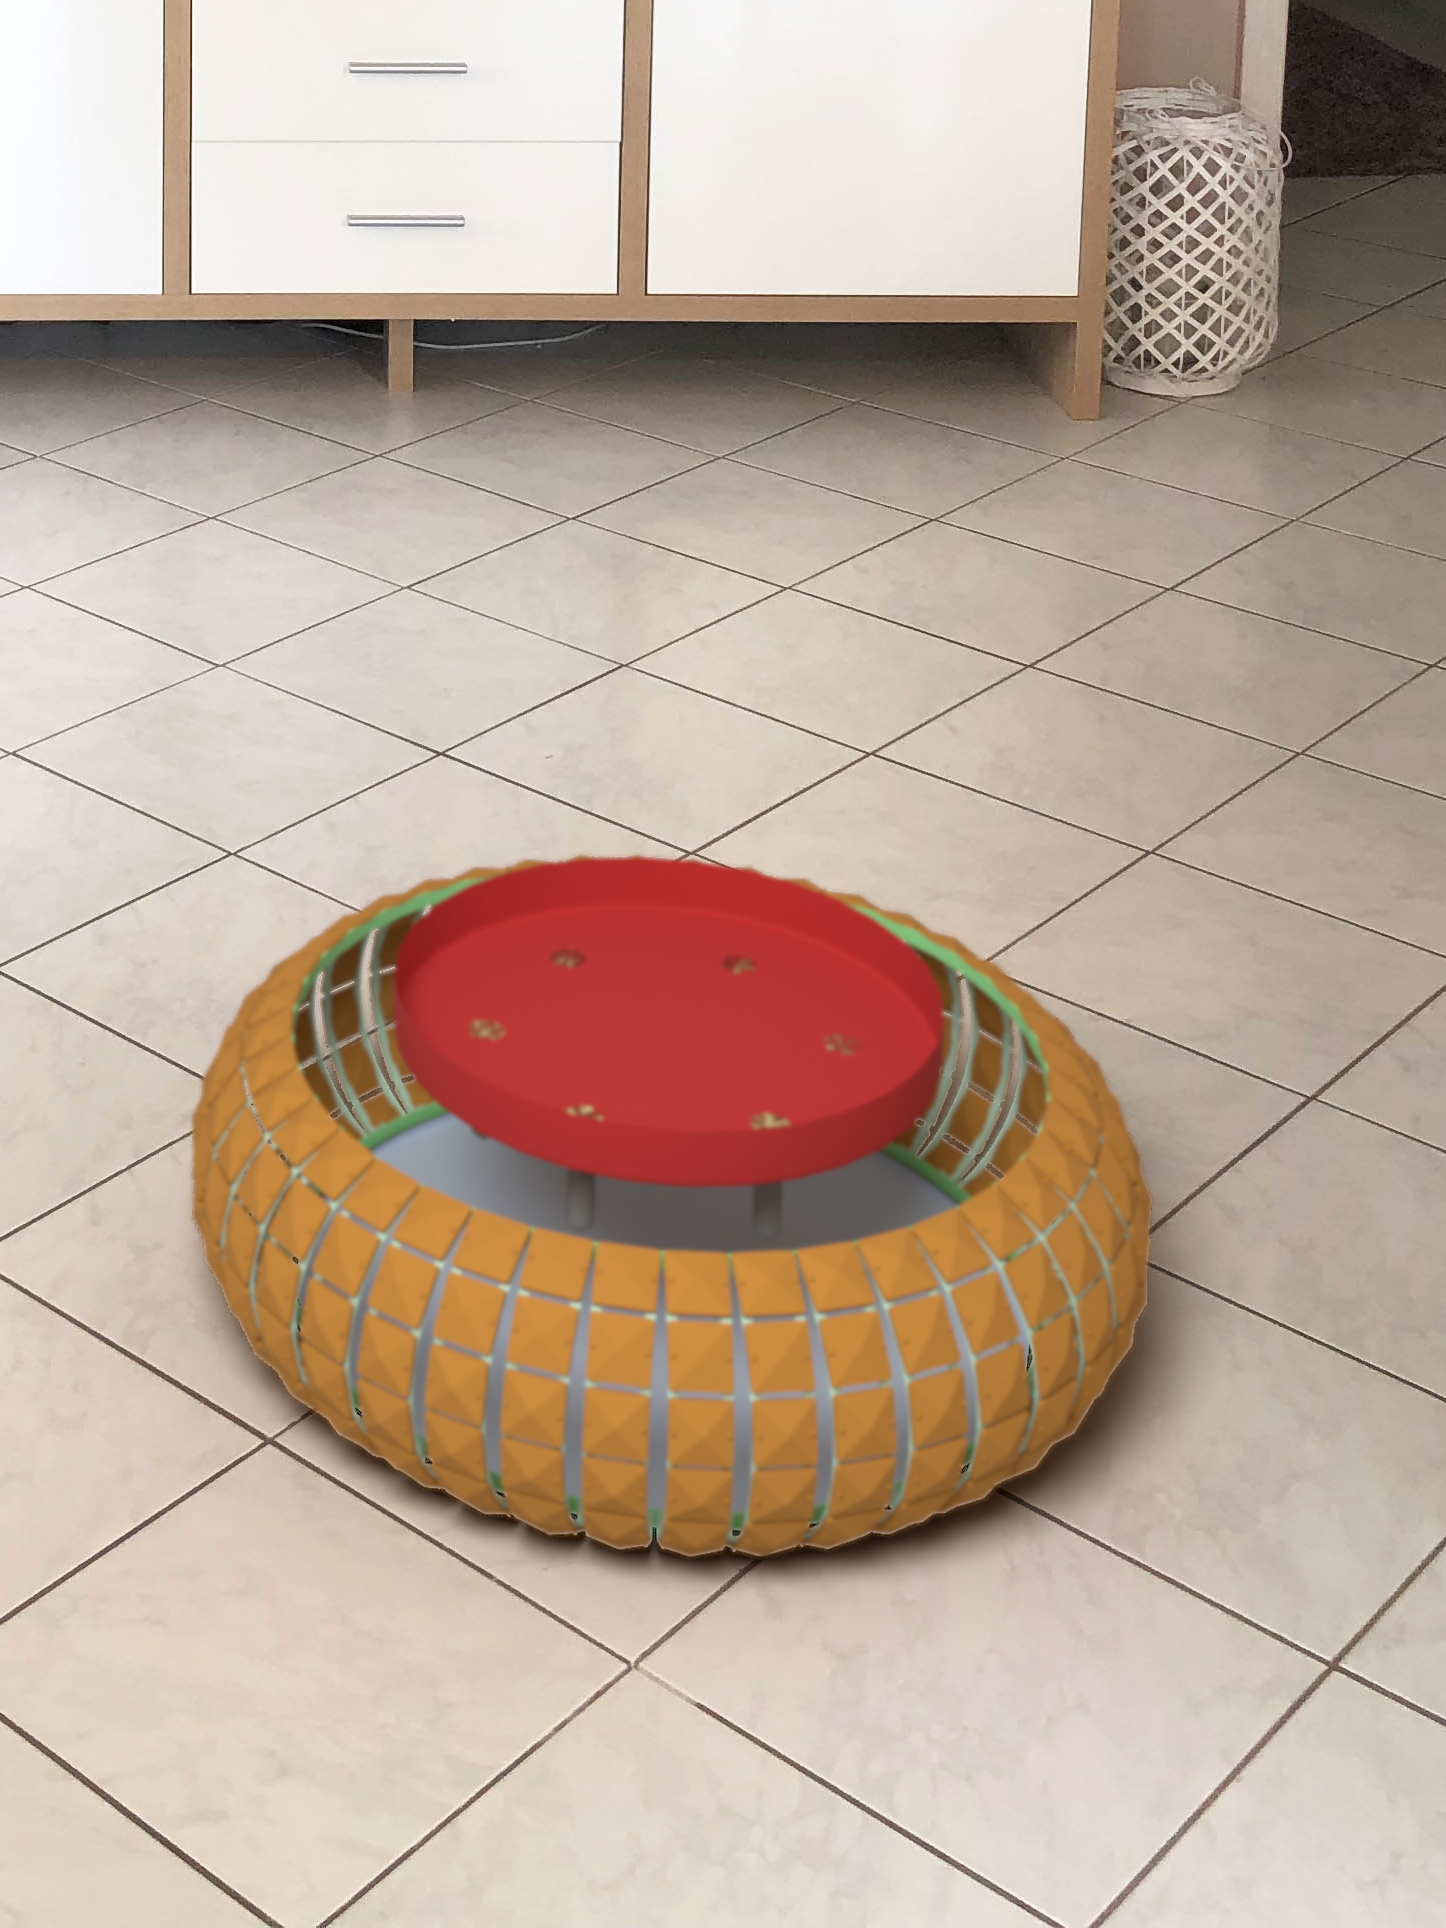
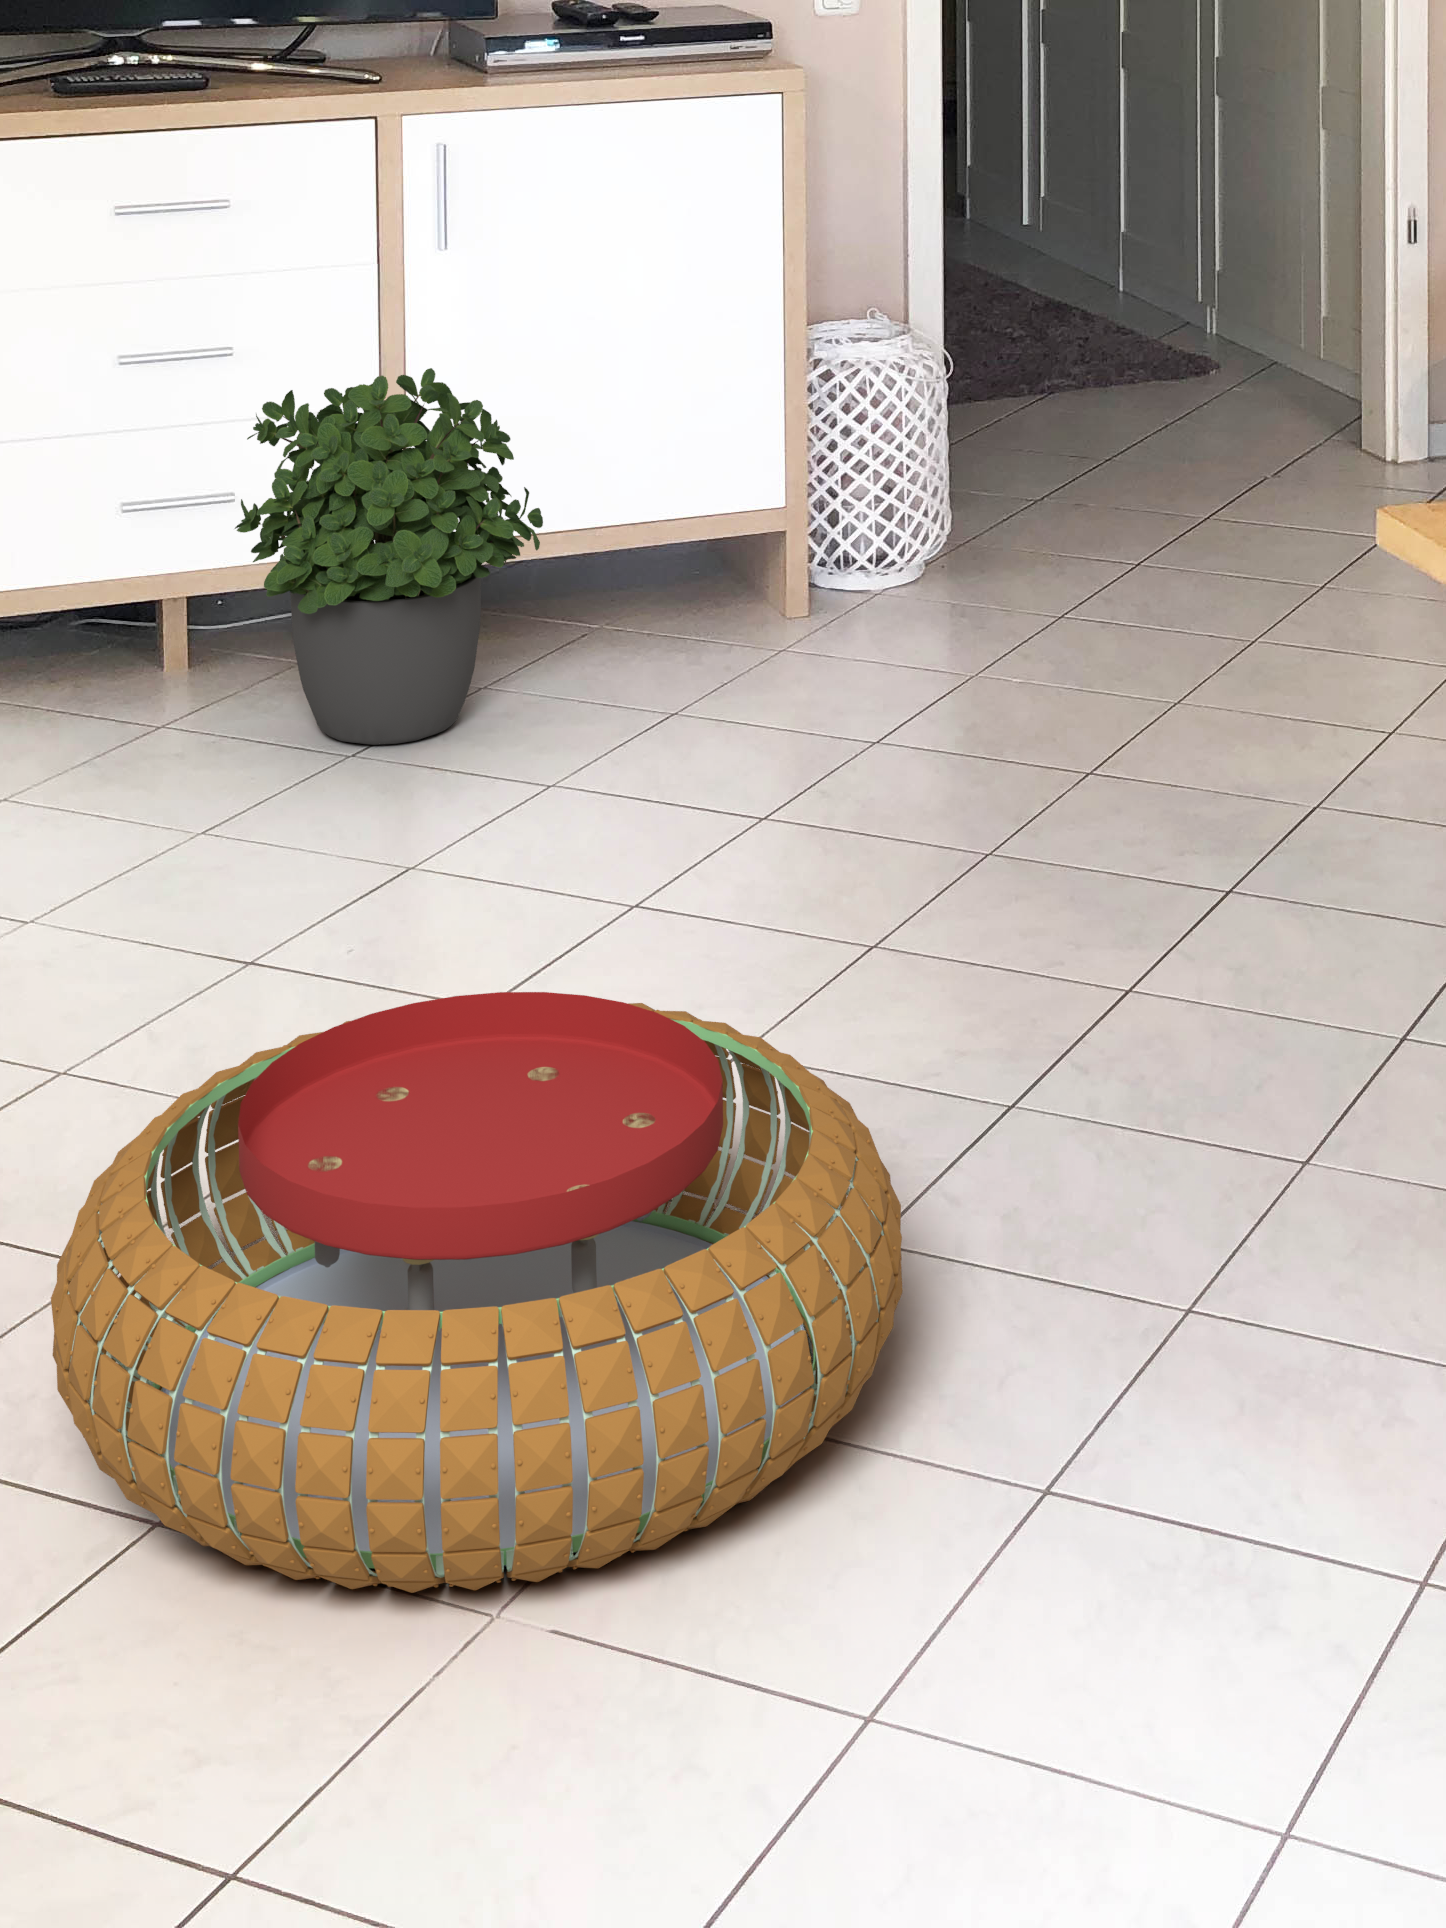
potted plant: none [460,110,796,512] -> present [235,368,543,745]

